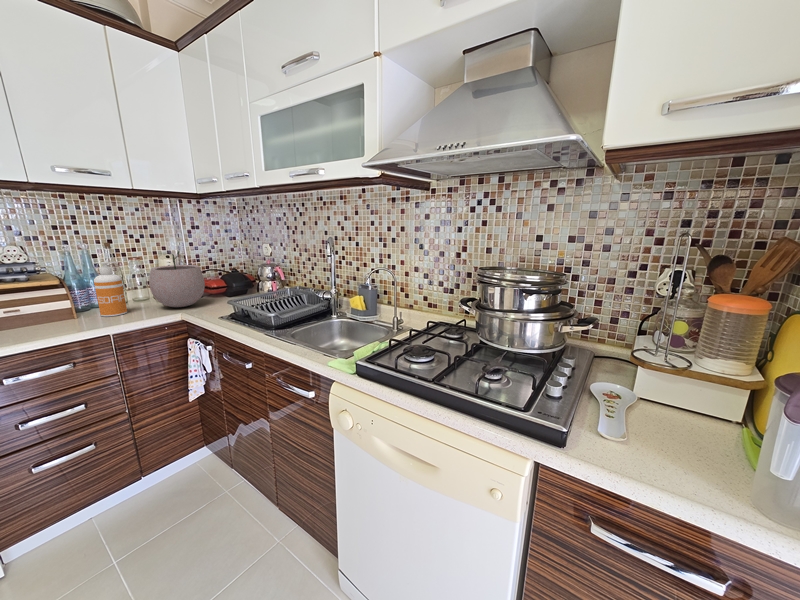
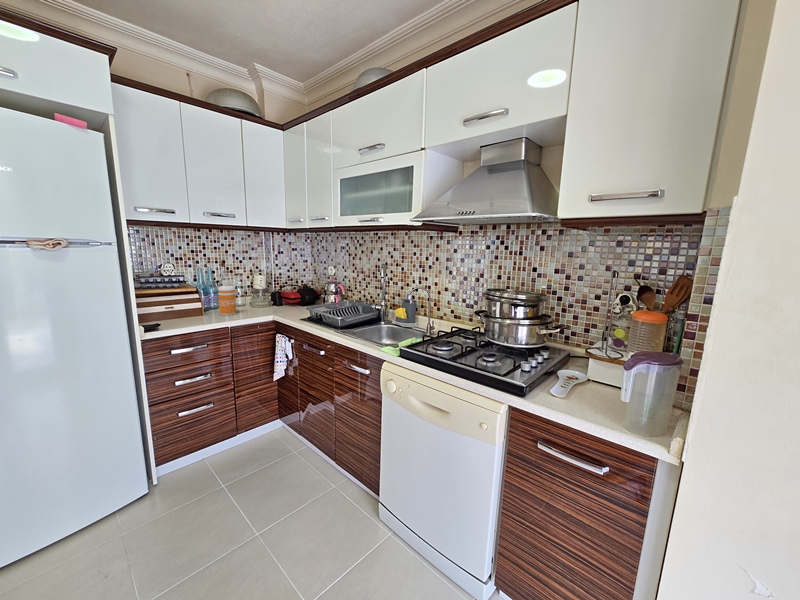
plant pot: present [149,251,205,307] -> none [252,269,288,311]

